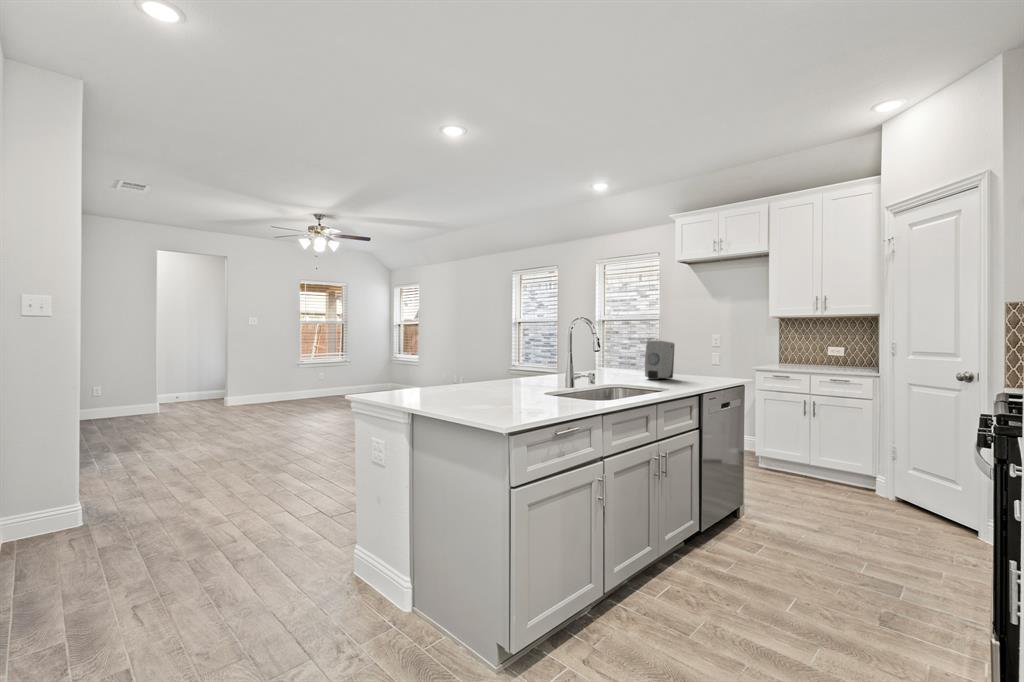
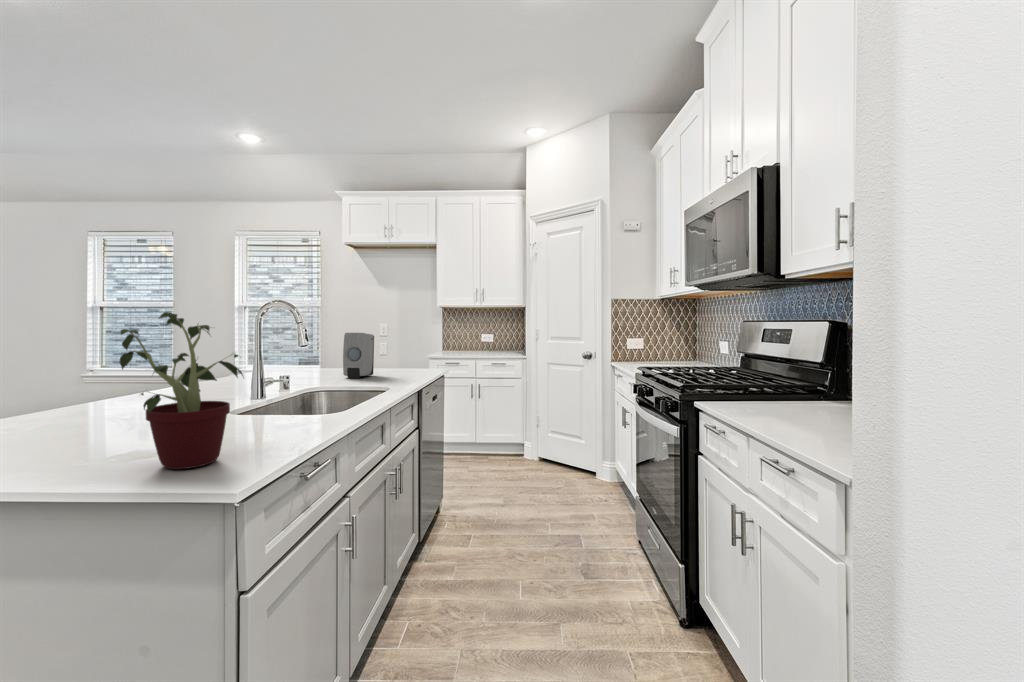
potted plant: none [472,322,529,413] -> present [120,312,243,469]

